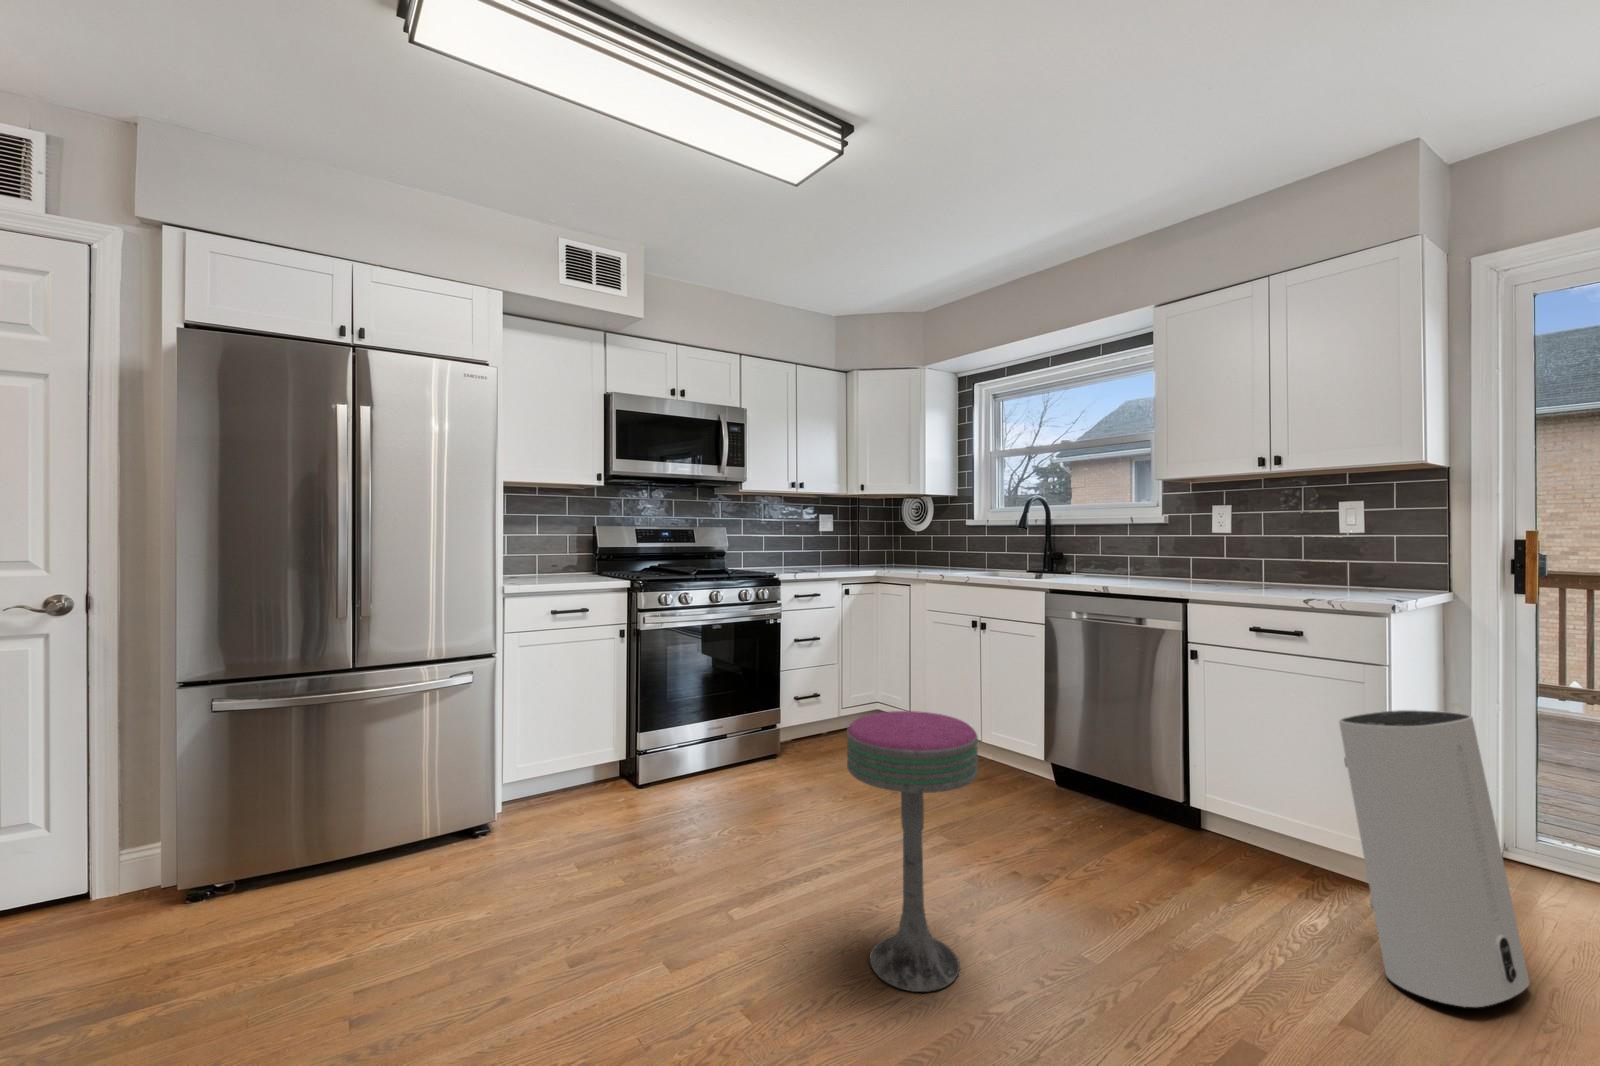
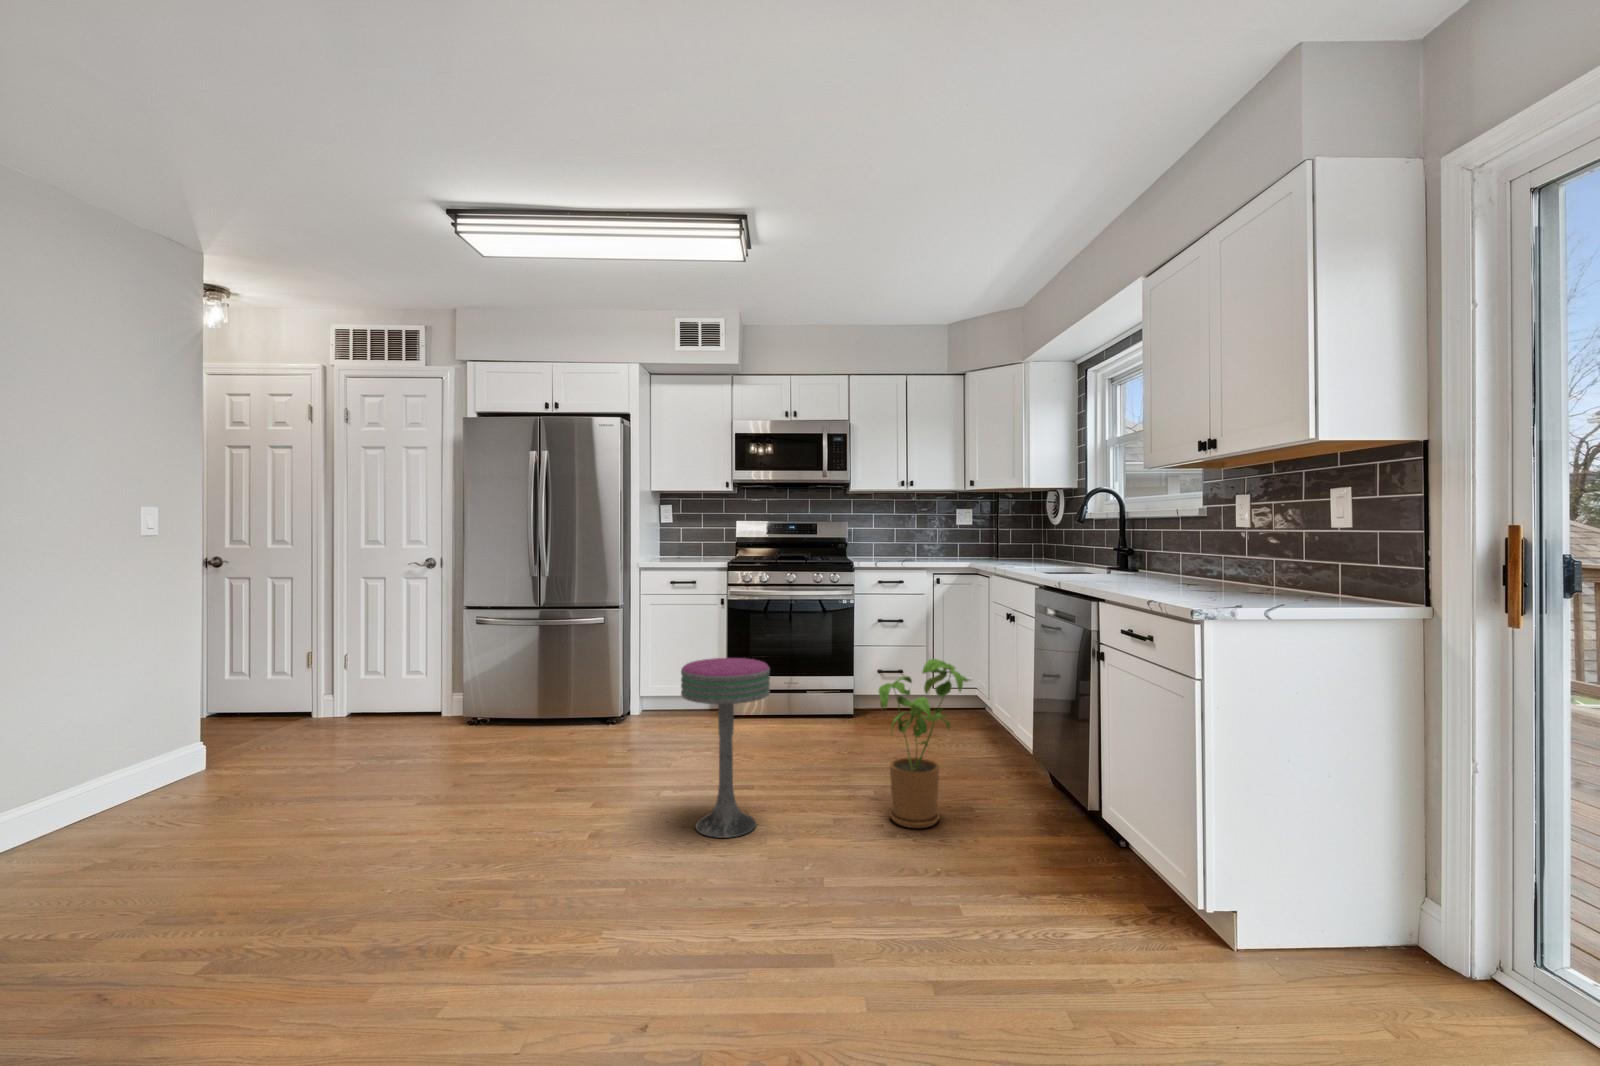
house plant: none [1007,679,1137,887] -> present [879,659,970,828]
air purifier: present [1339,710,1529,1007] -> none [1010,701,1141,957]

